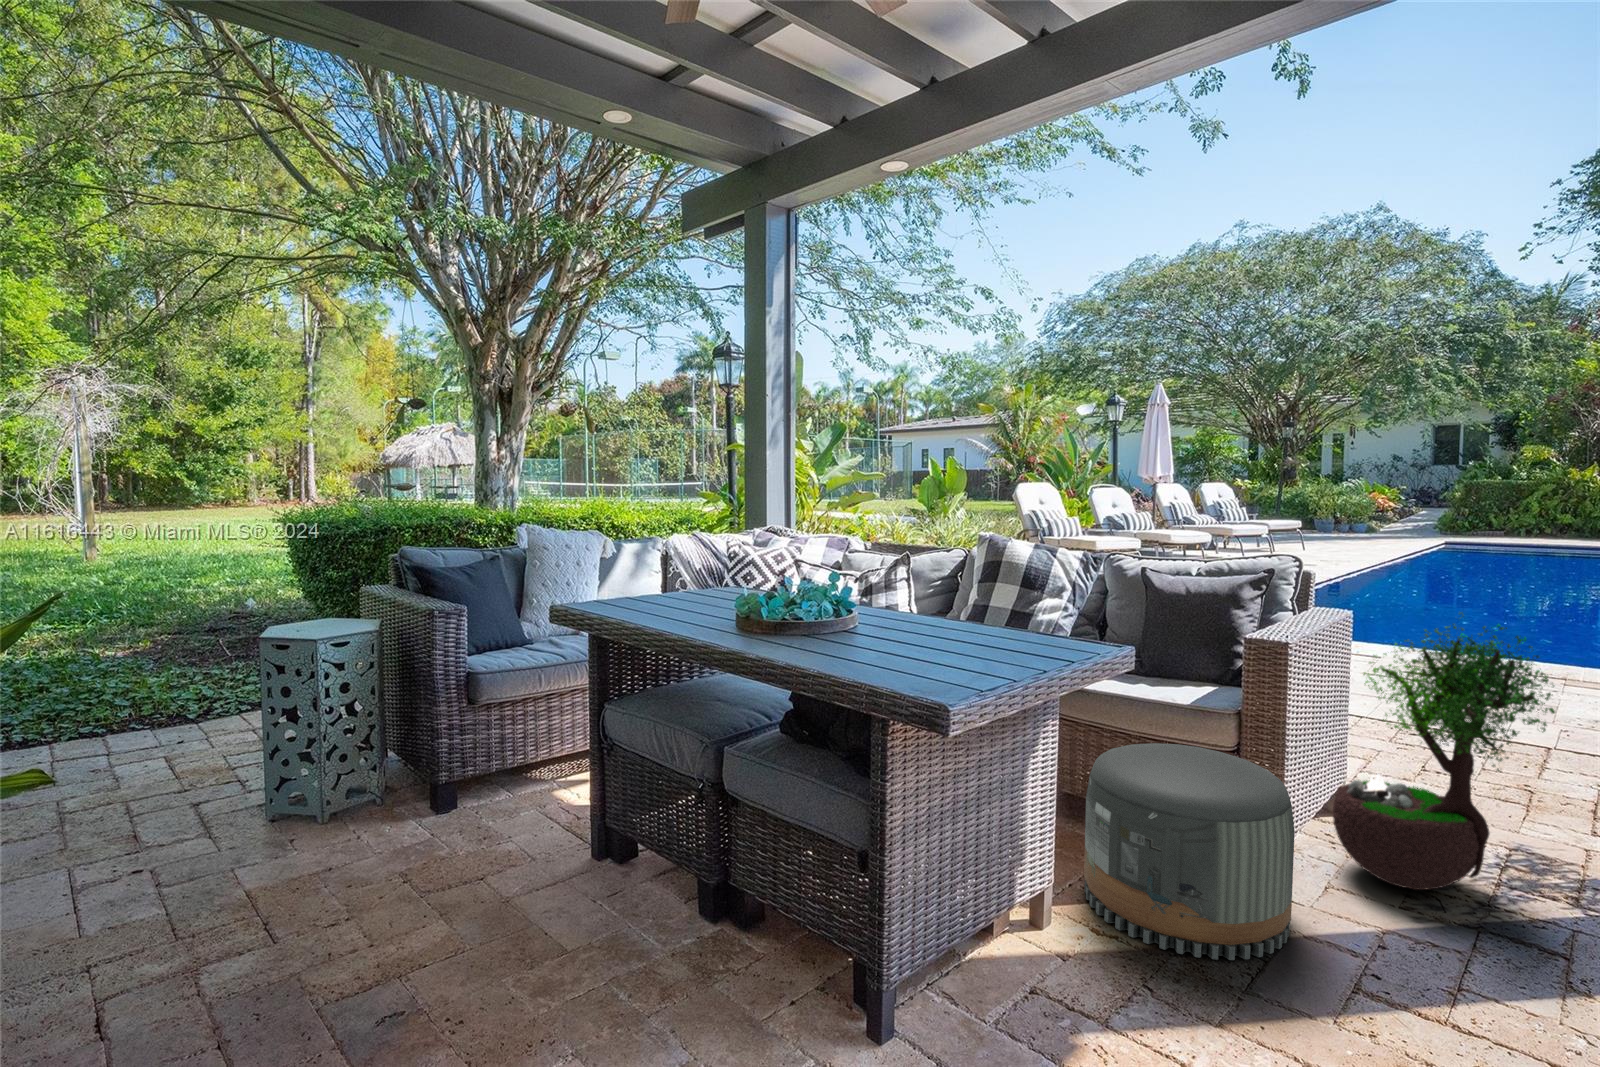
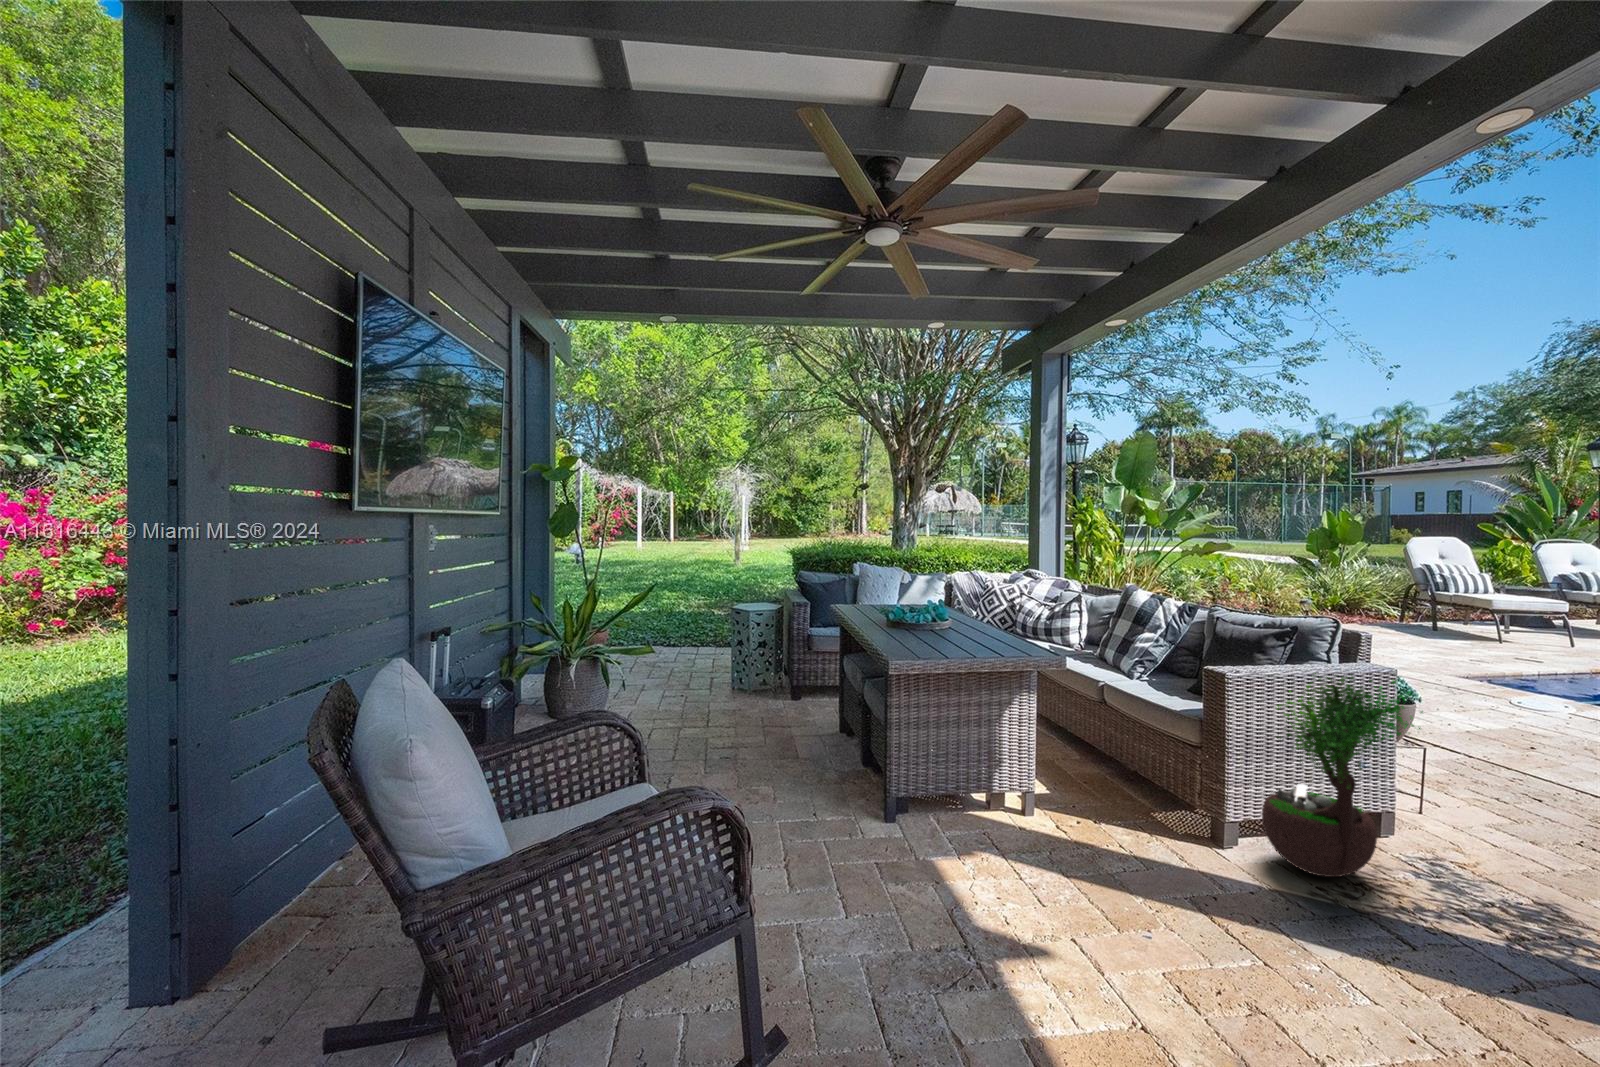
pouf: present [1084,743,1295,960] -> none [1052,726,1184,860]

